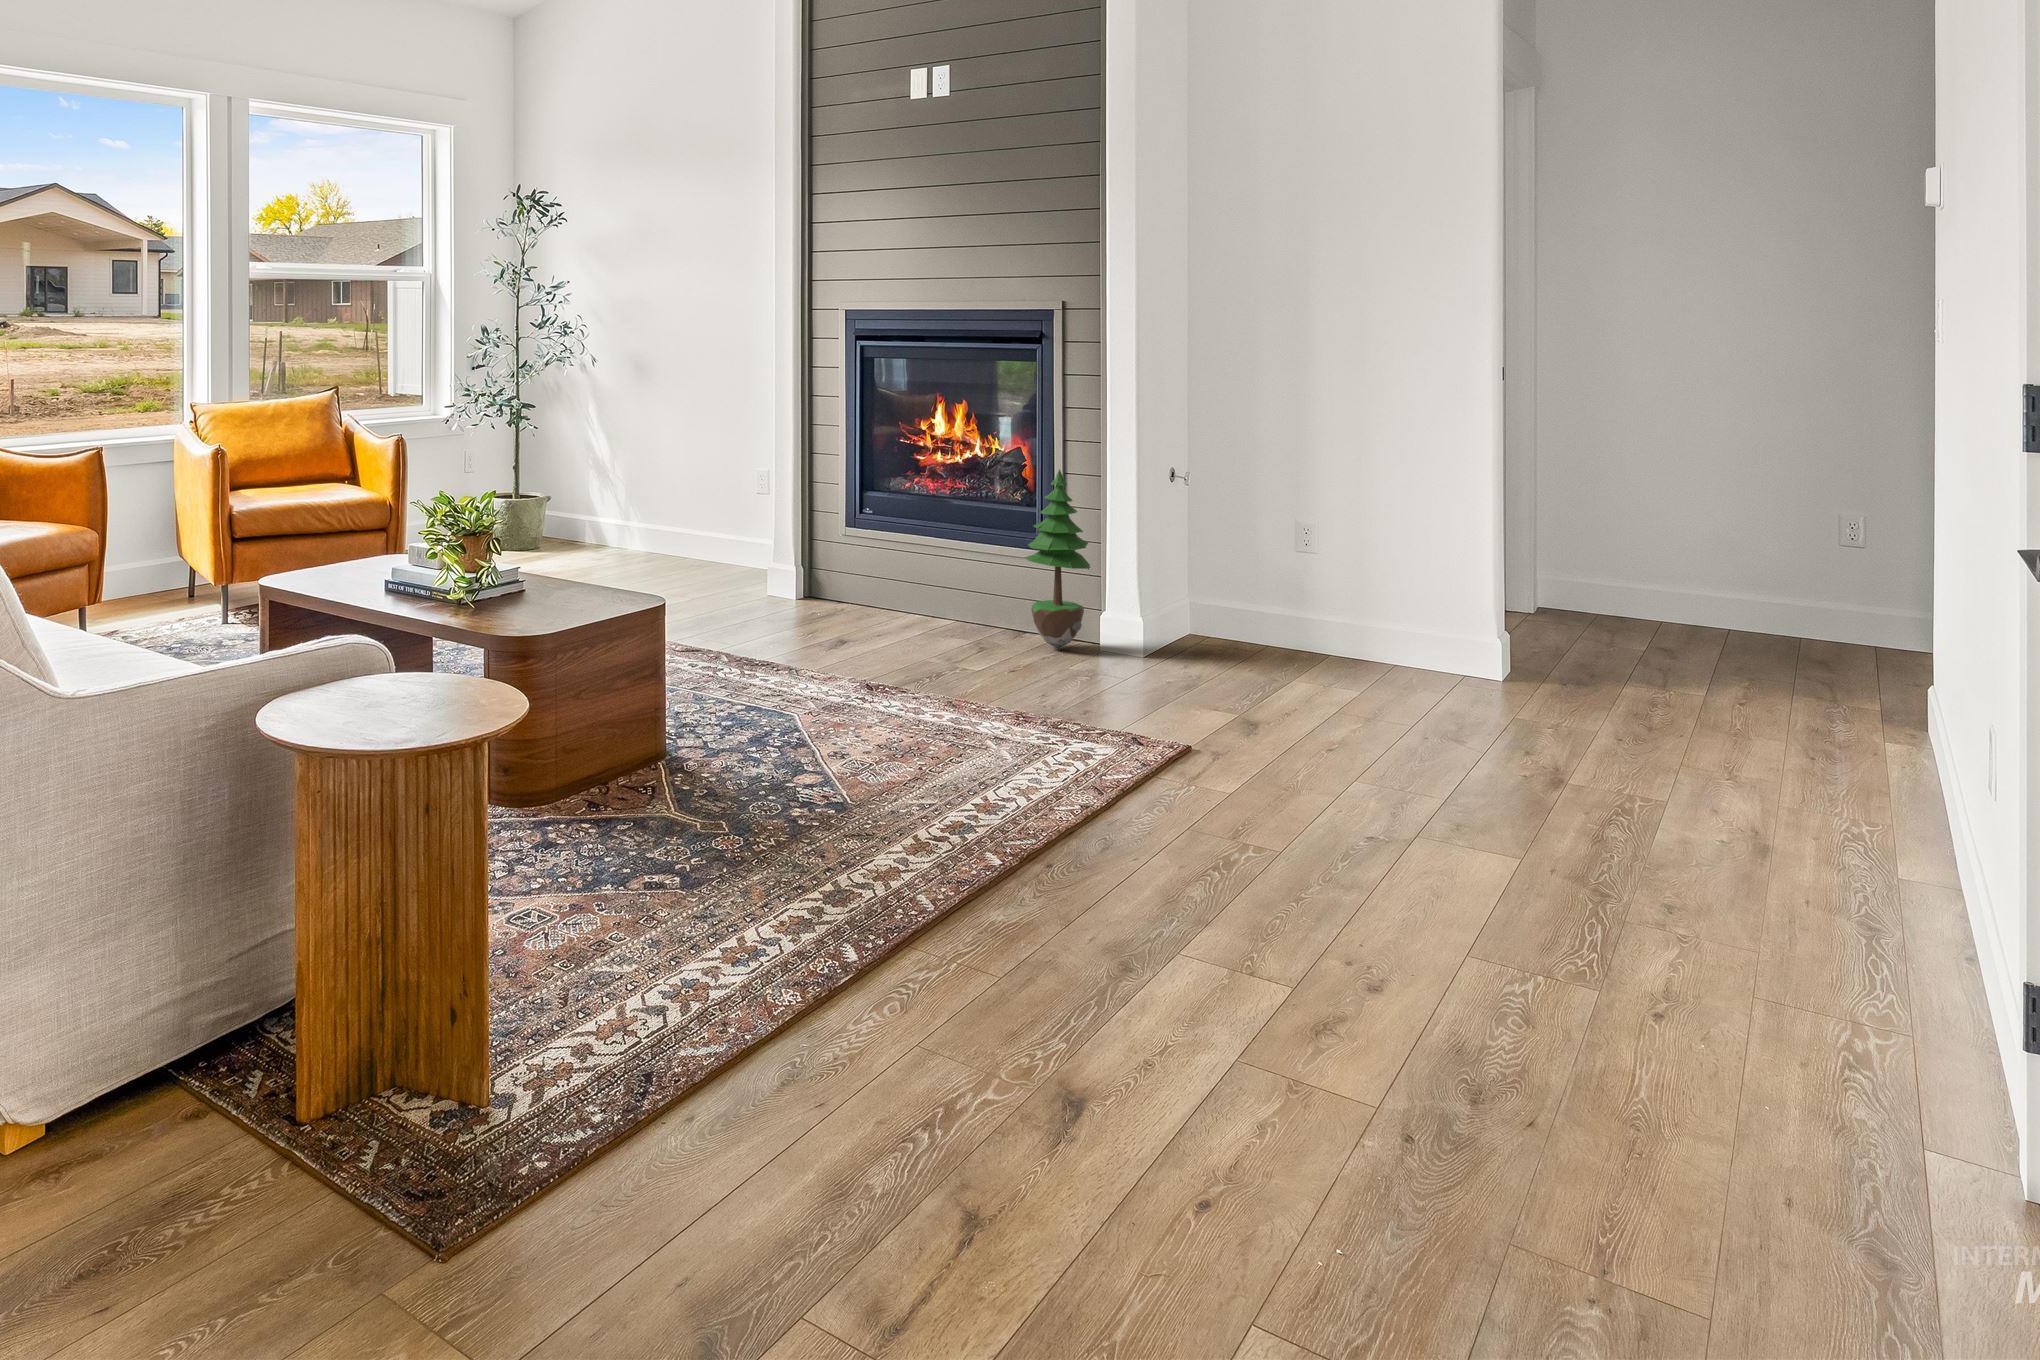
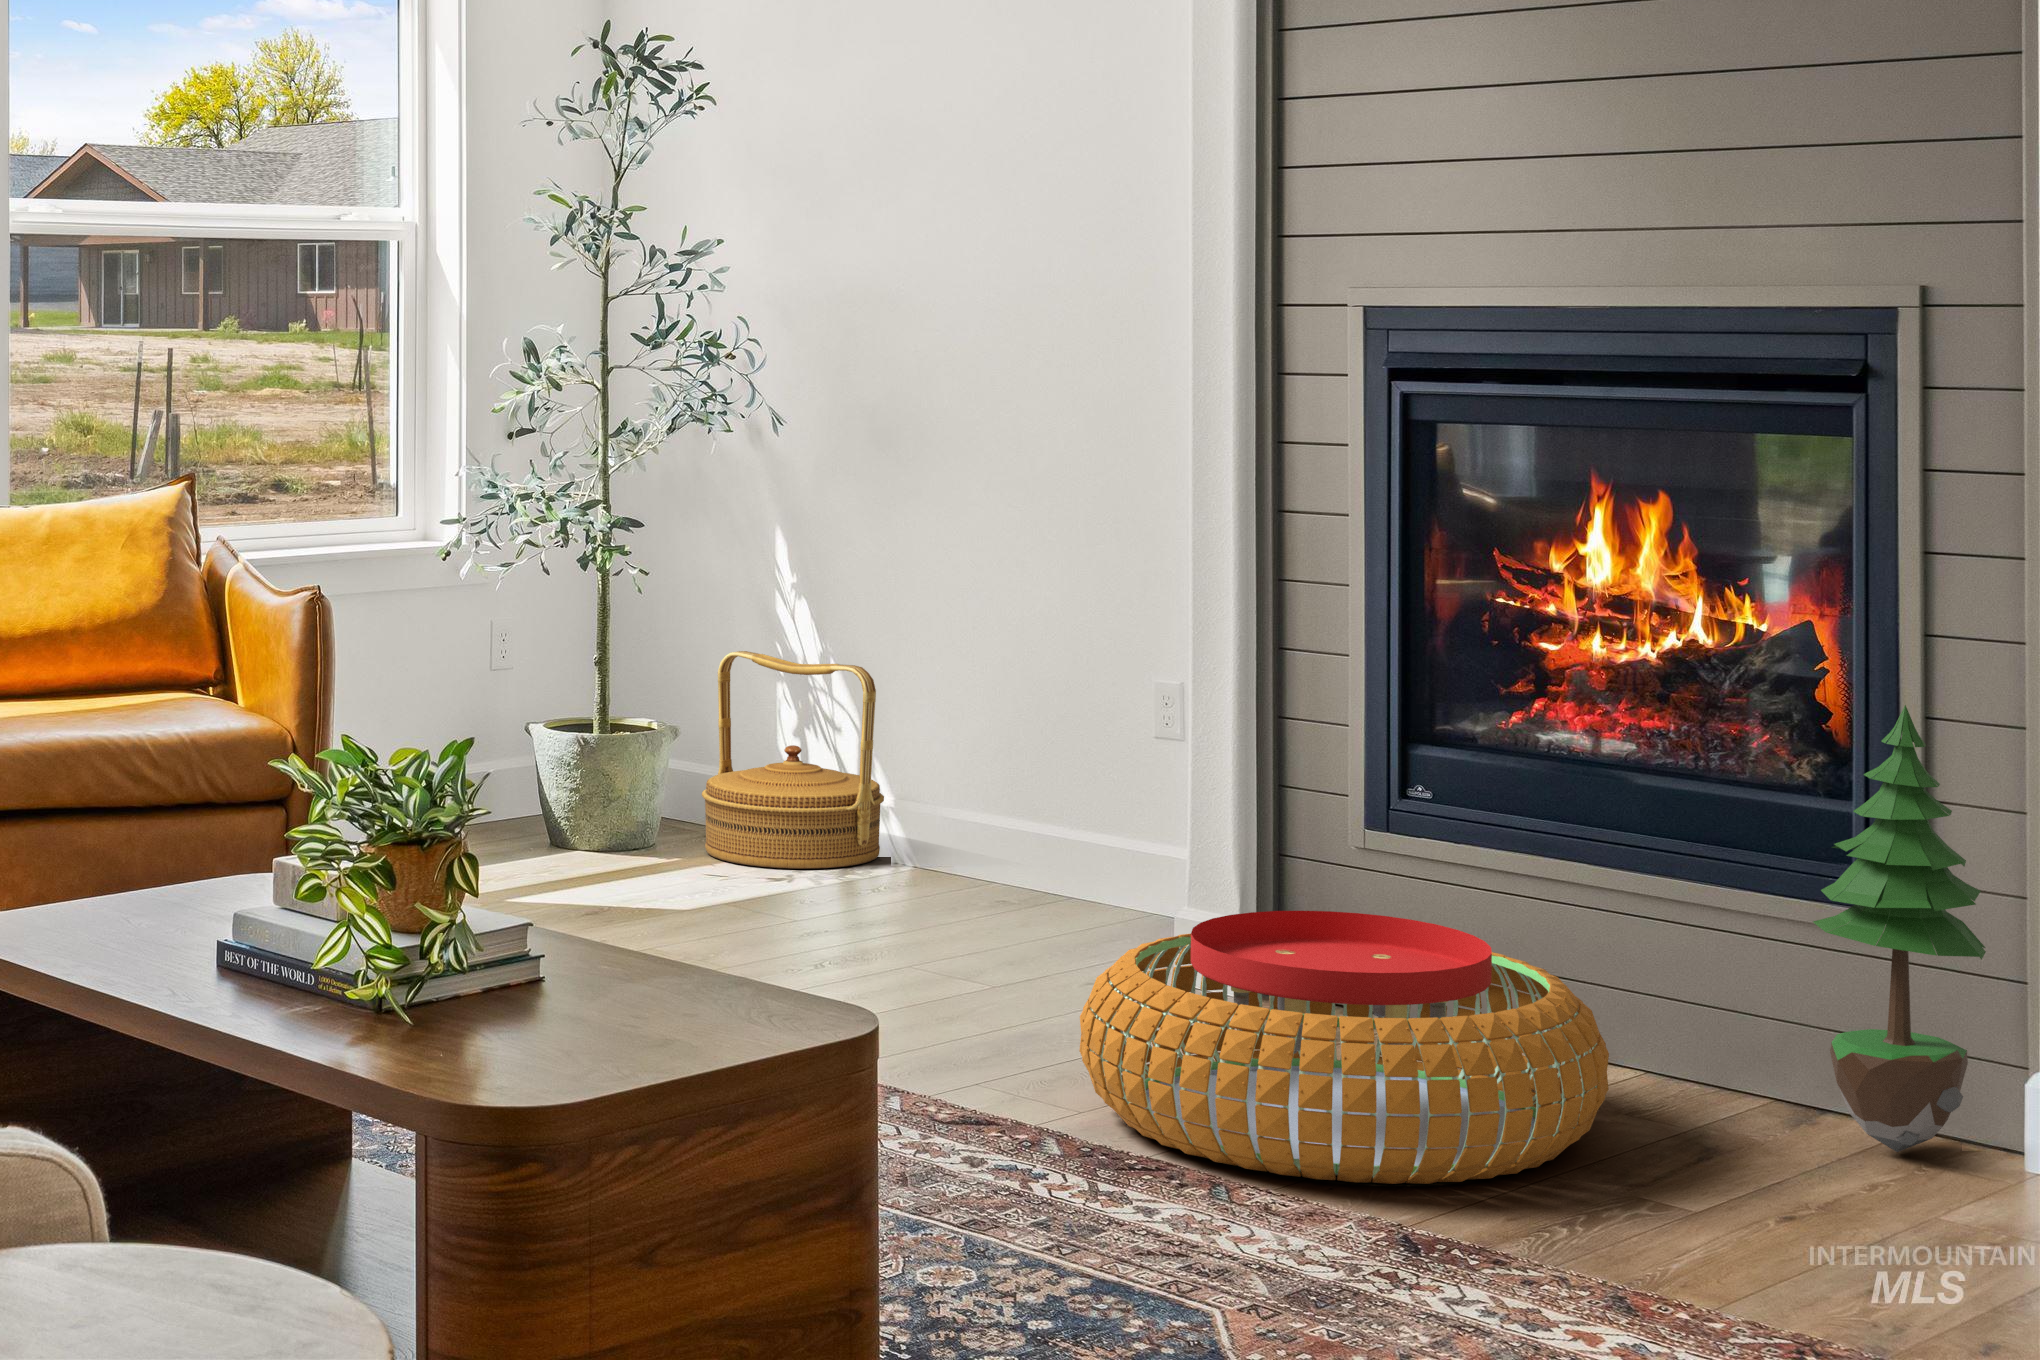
woven basket: none [563,463,642,557] -> present [702,651,884,869]
pouf: none [734,561,946,668] -> present [1079,911,1609,1184]

